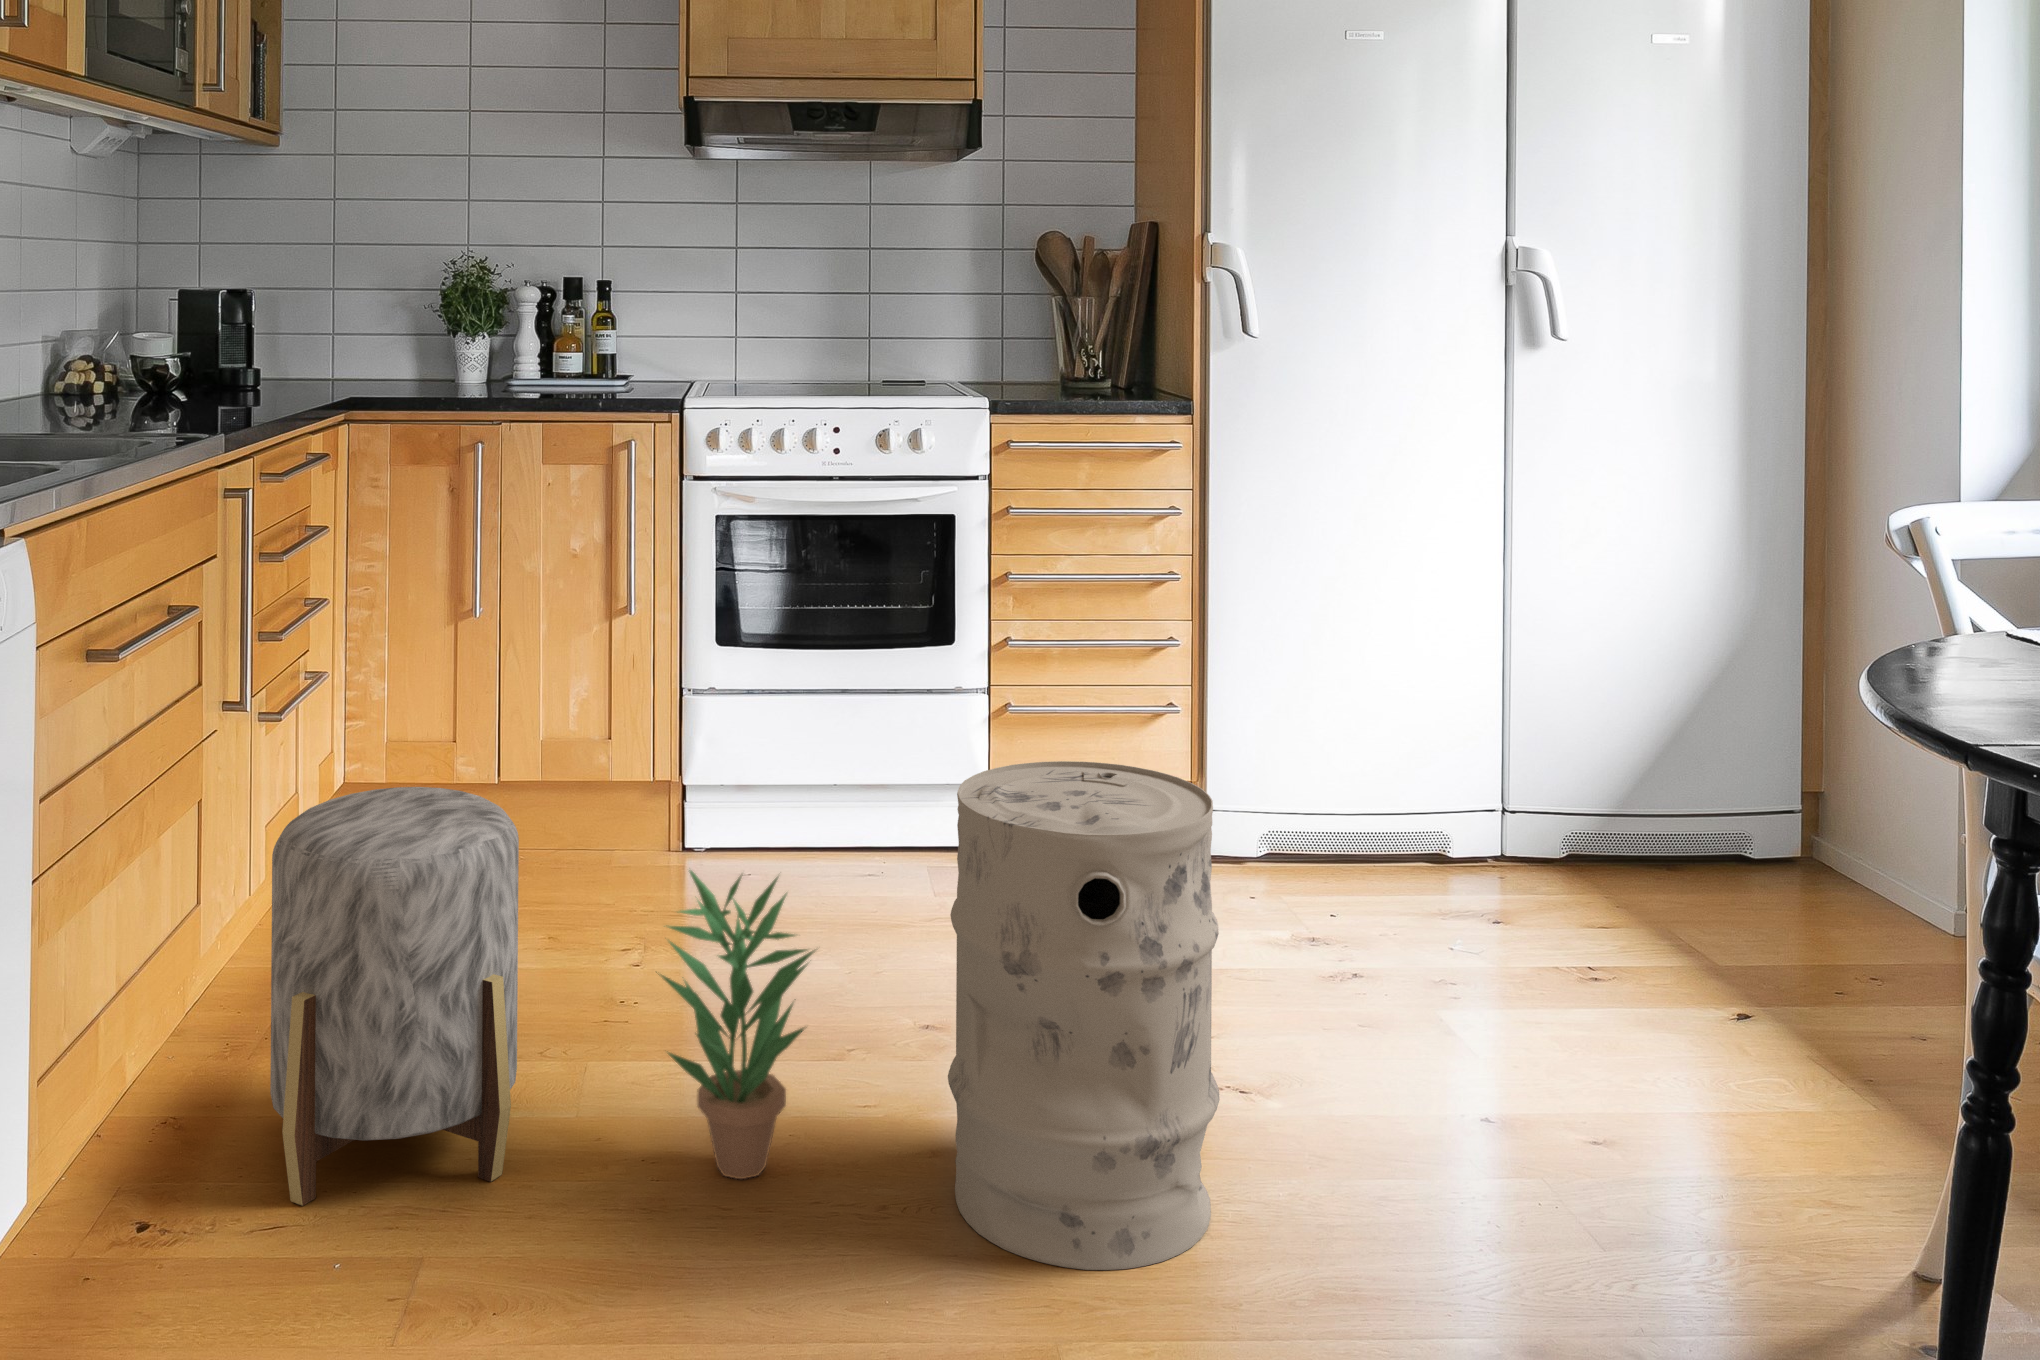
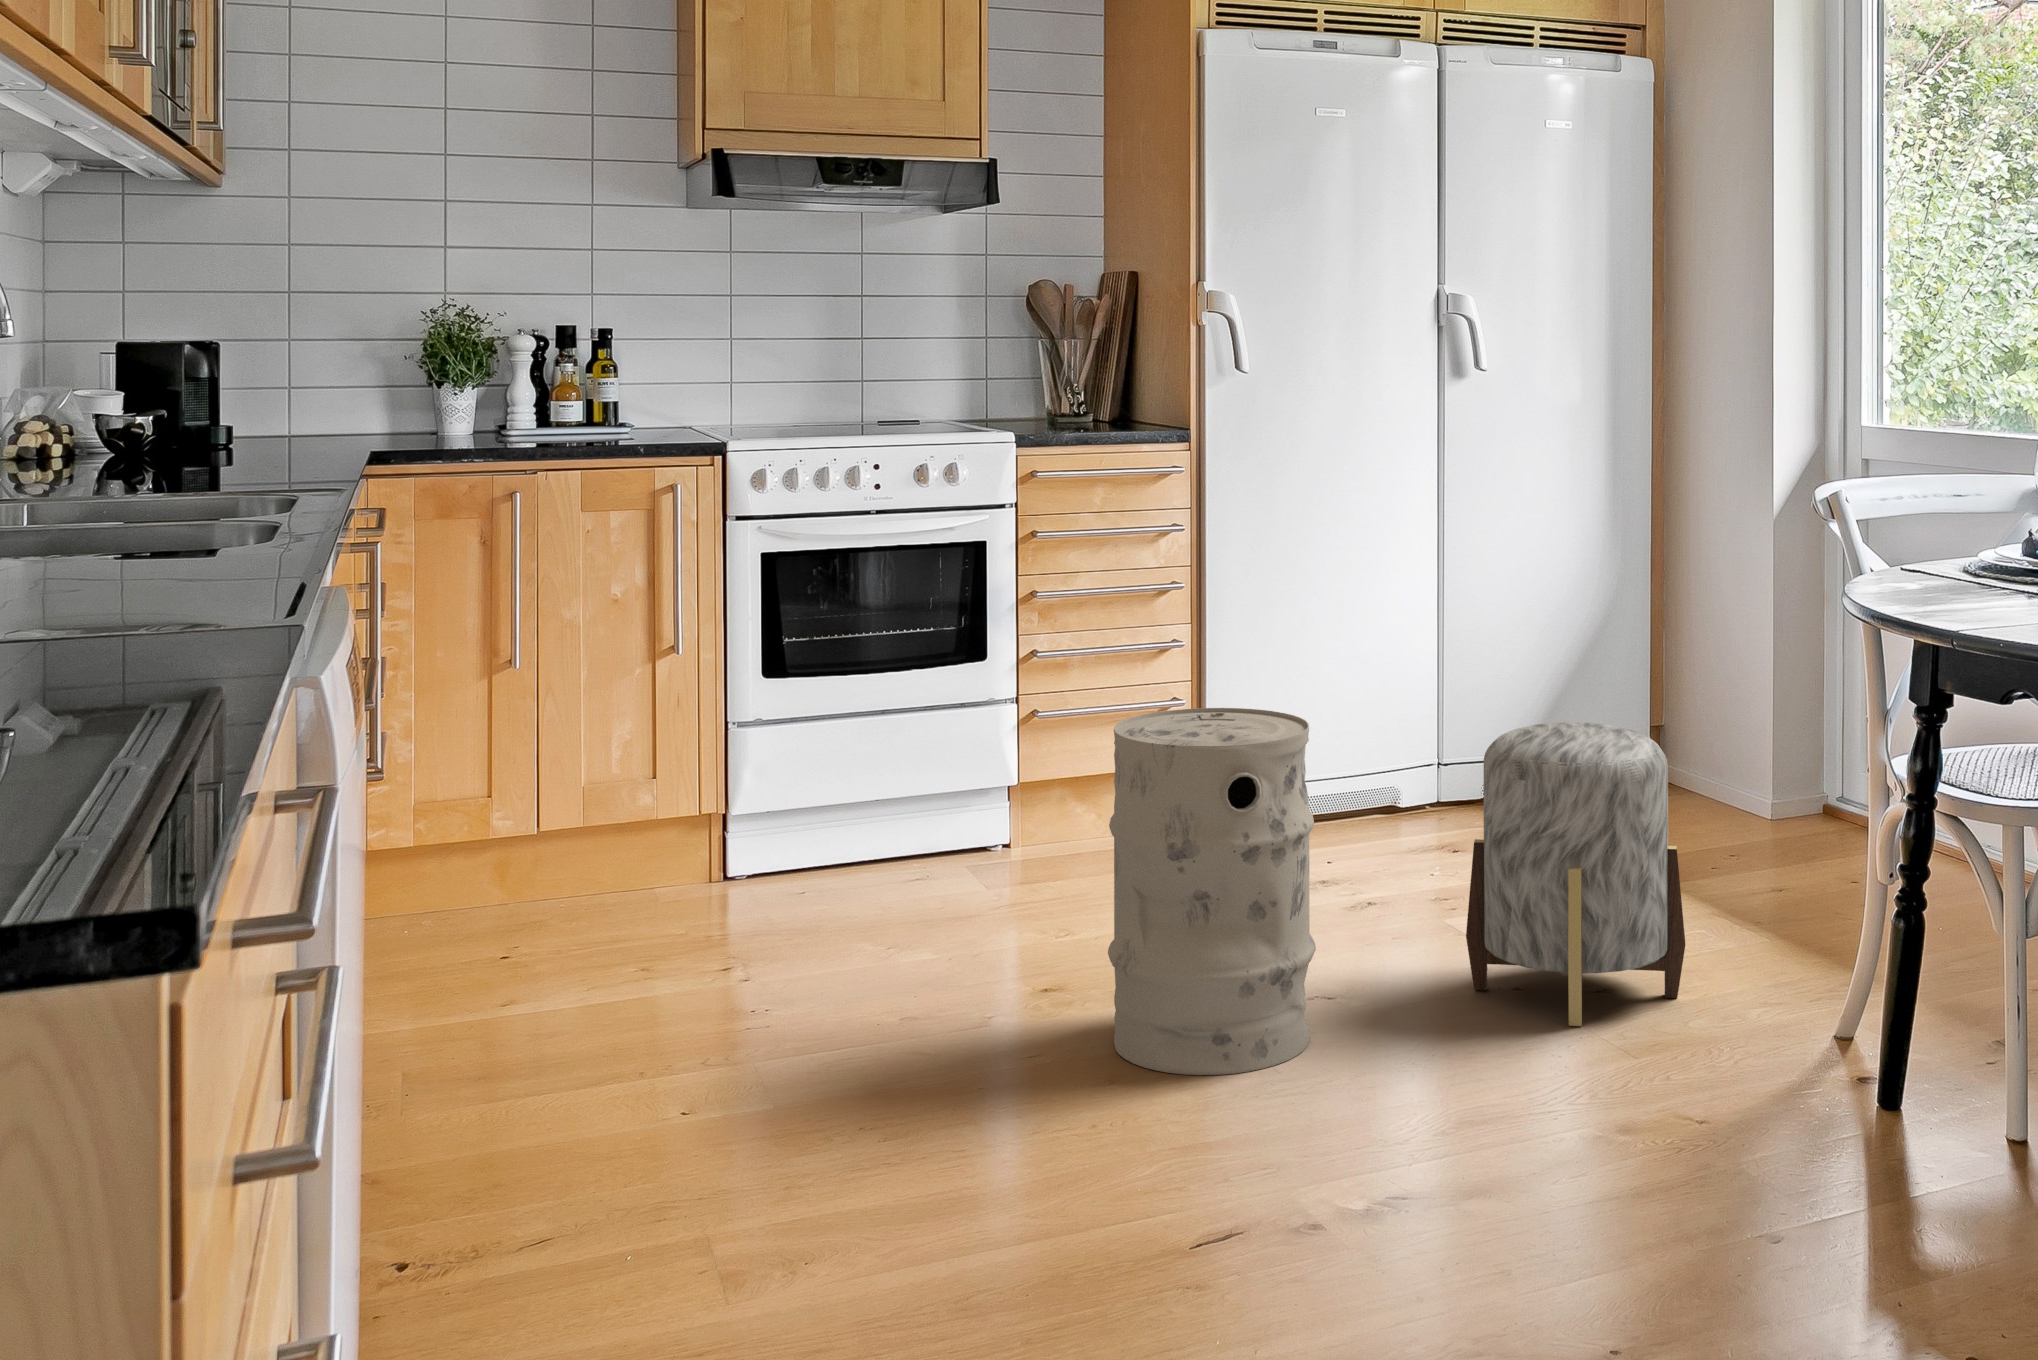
stool: present [270,787,519,1206] -> present [1466,722,1685,1026]
potted plant: present [661,870,815,1179] -> none [868,811,1004,1069]

